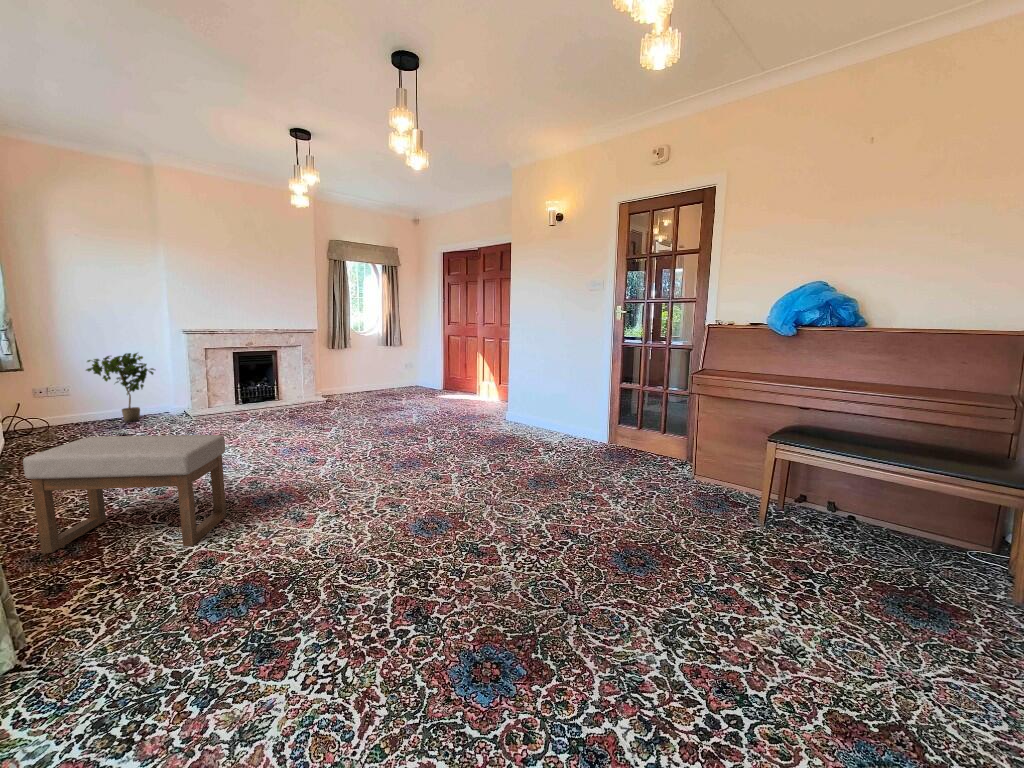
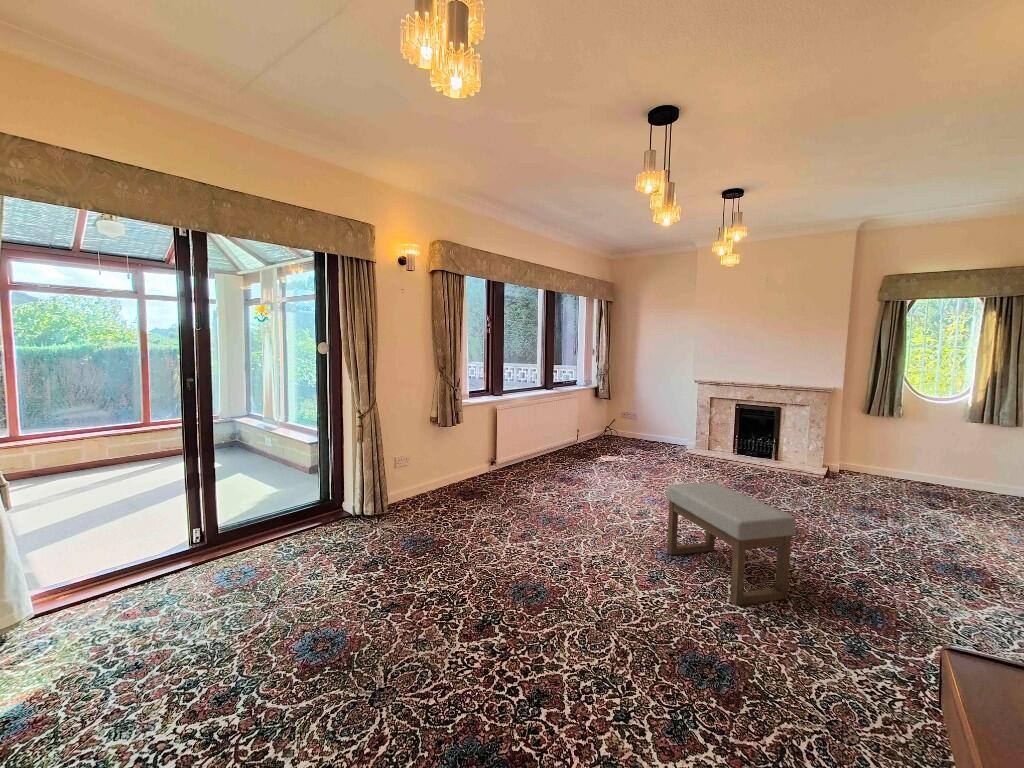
potted plant: present [86,353,155,422] -> none [787,413,849,476]

